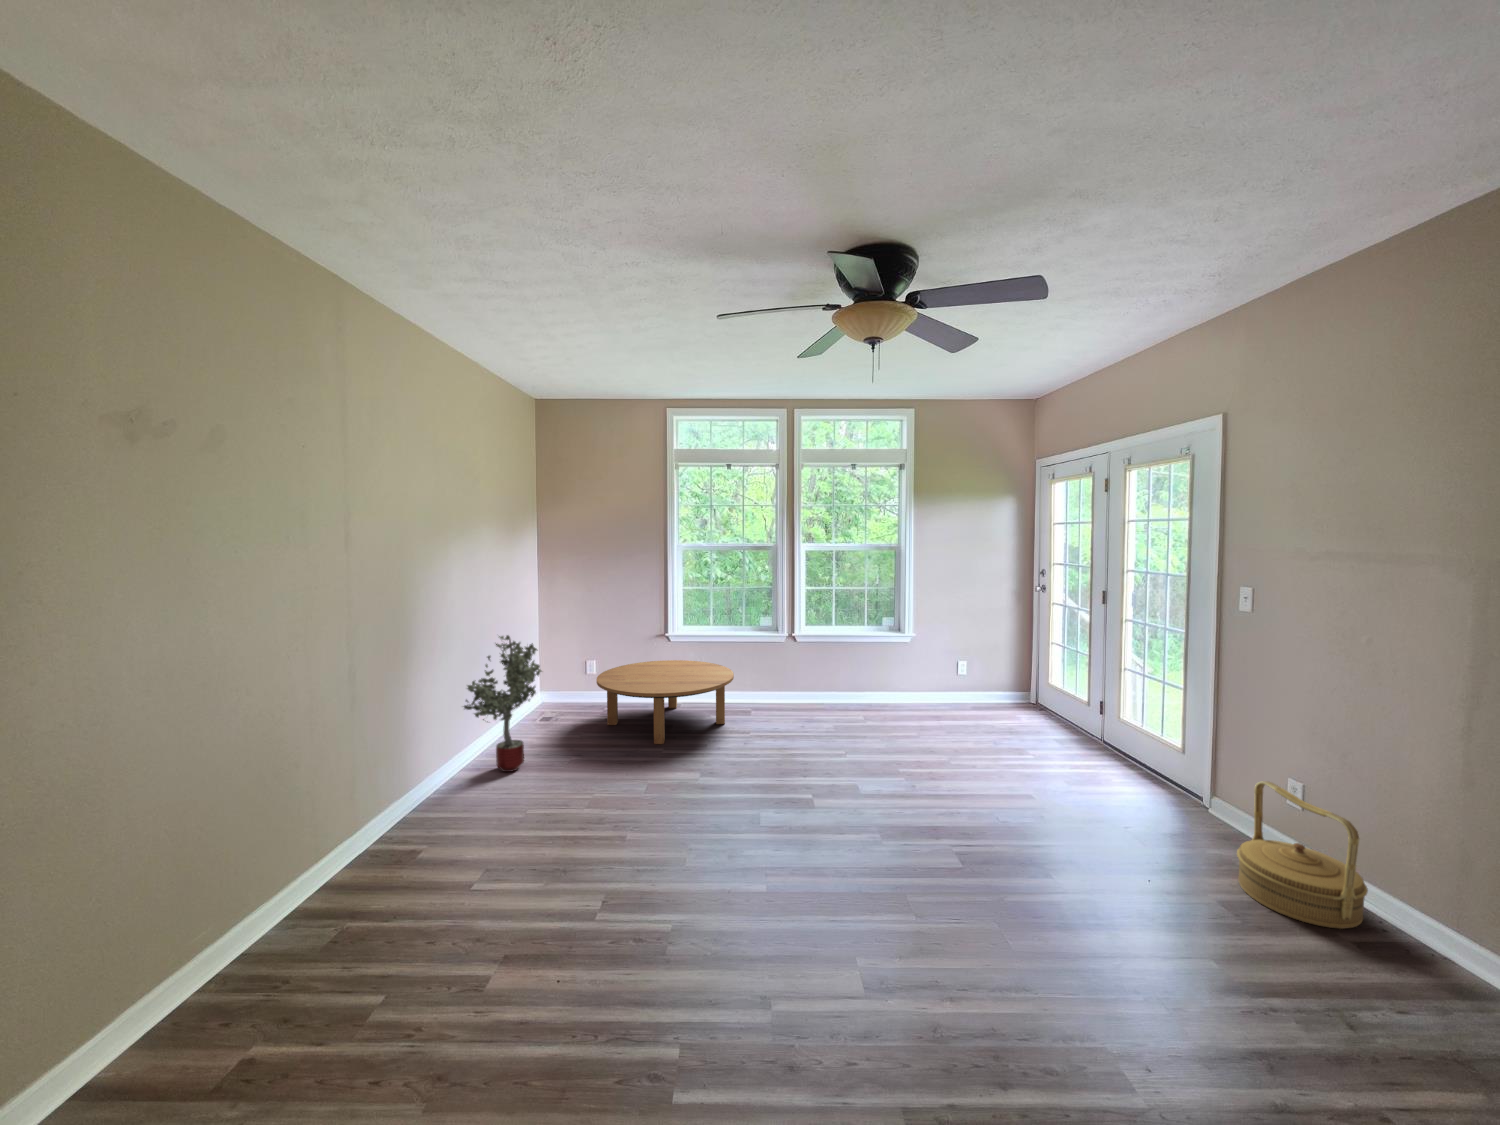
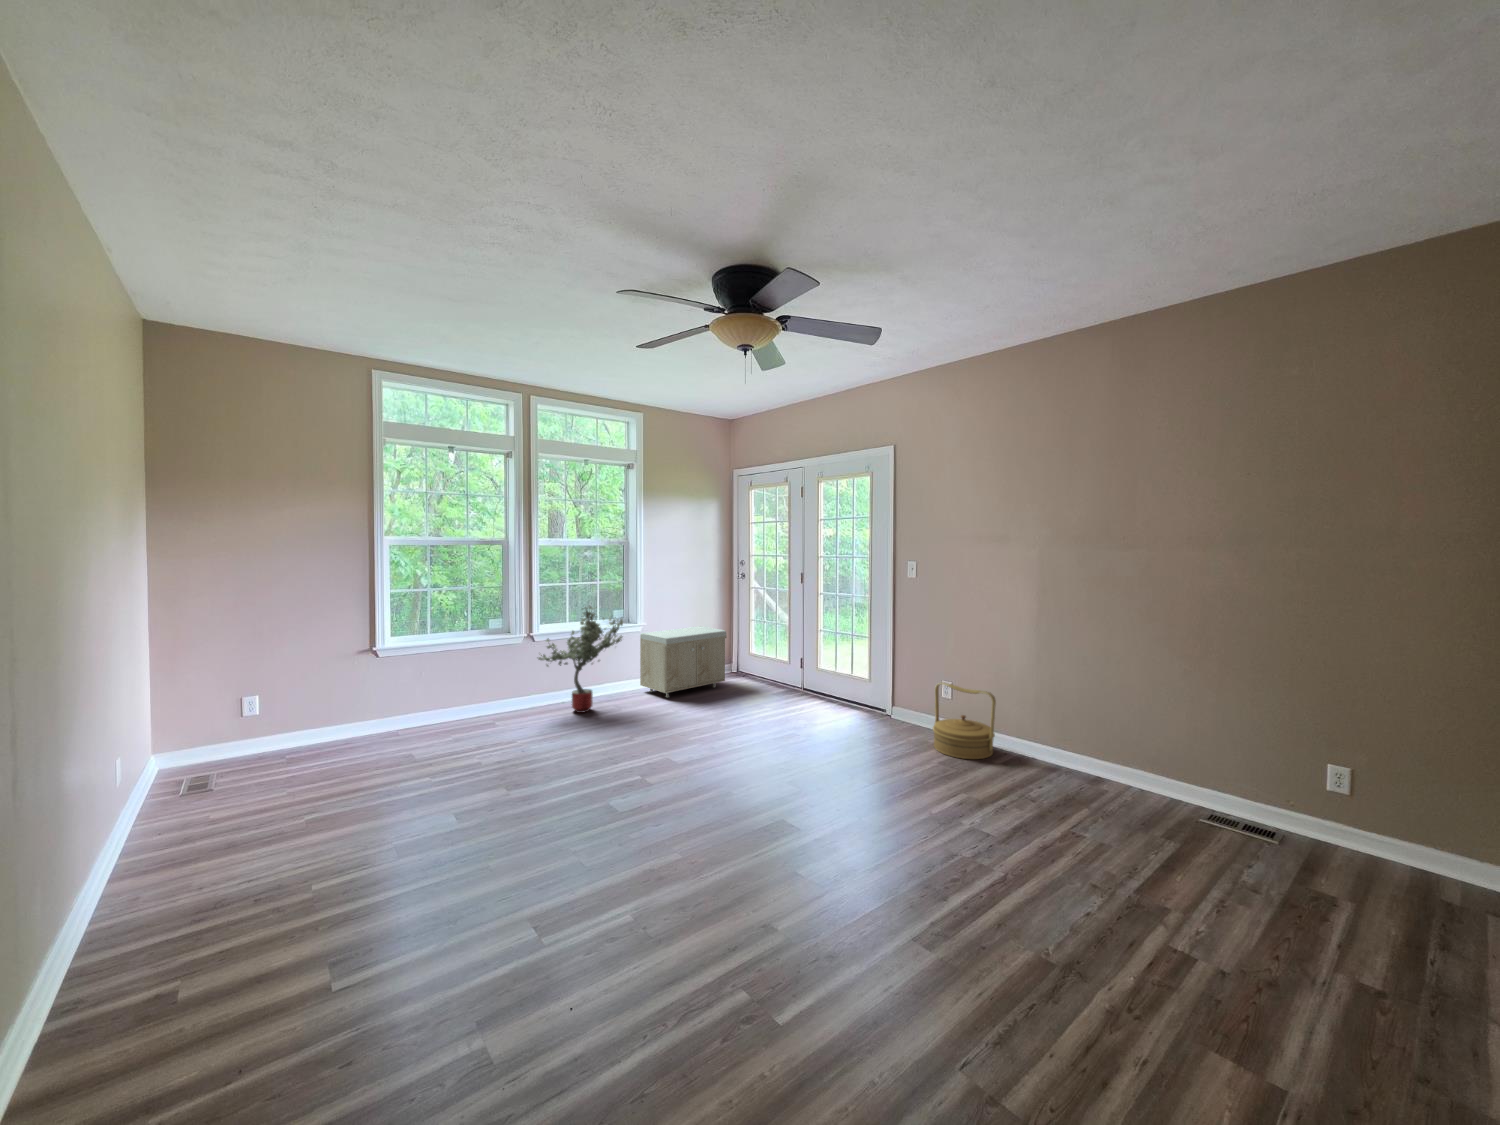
potted tree: present [464,635,542,772] -> present [538,606,623,713]
storage bench: none [903,643,1004,717] -> present [640,626,727,697]
coffee table: present [596,660,734,744] -> none [292,677,490,779]

